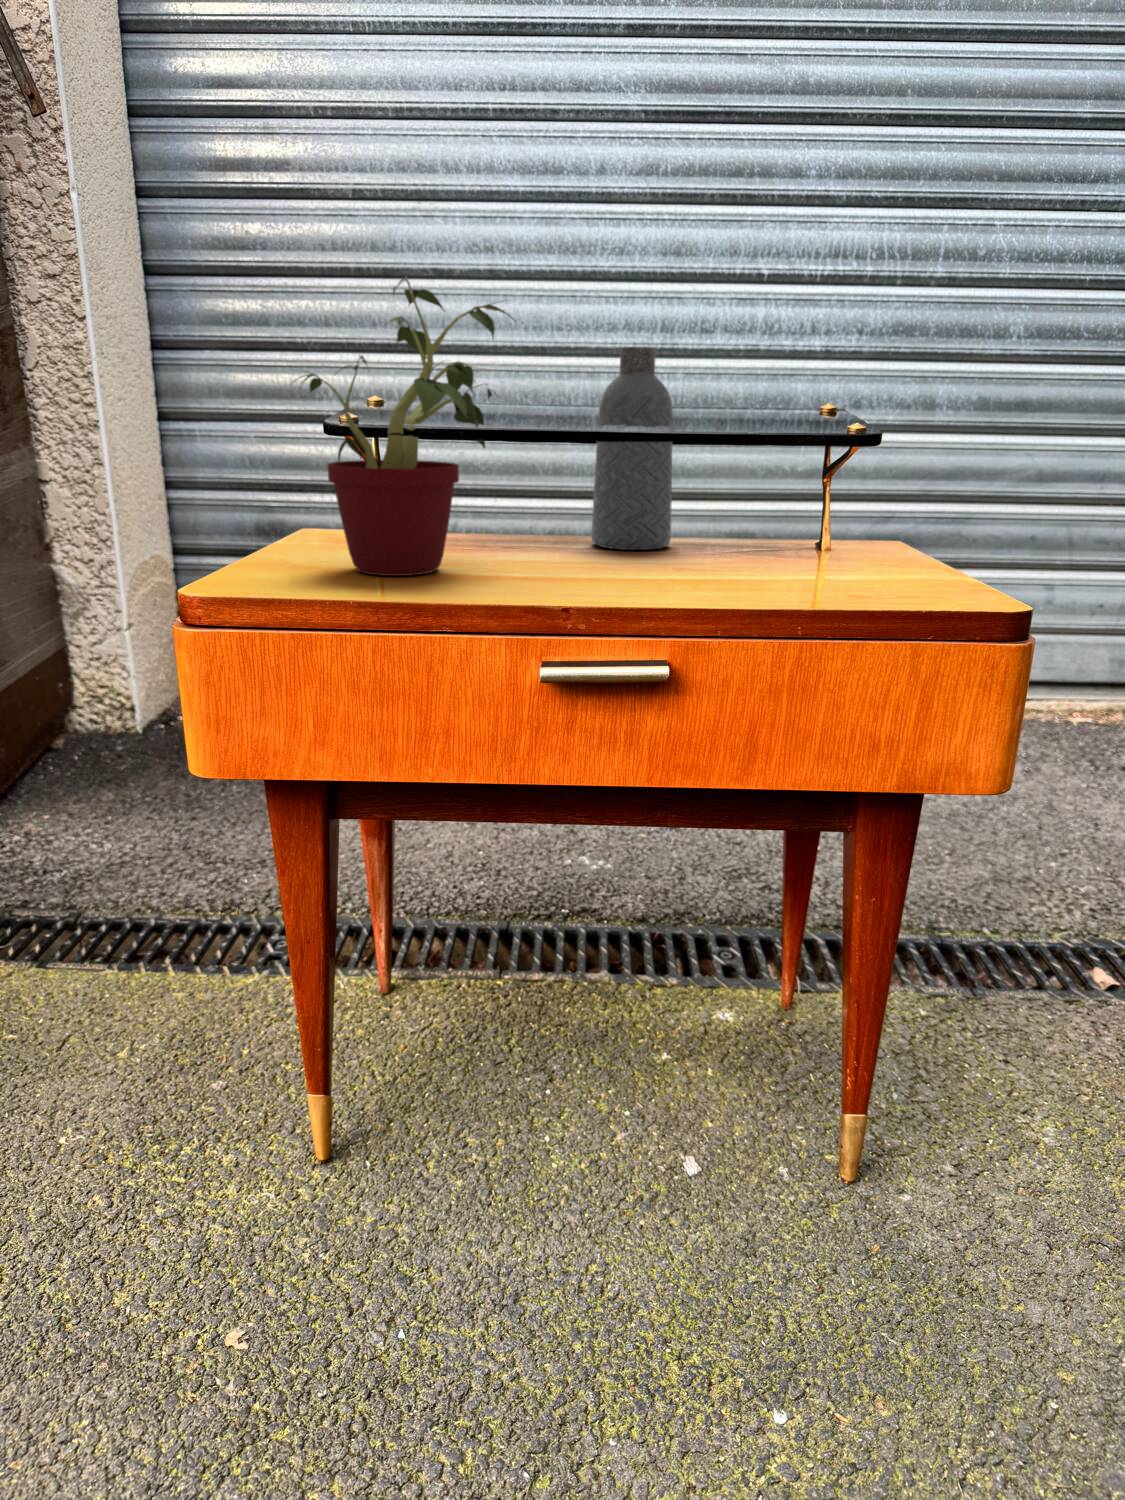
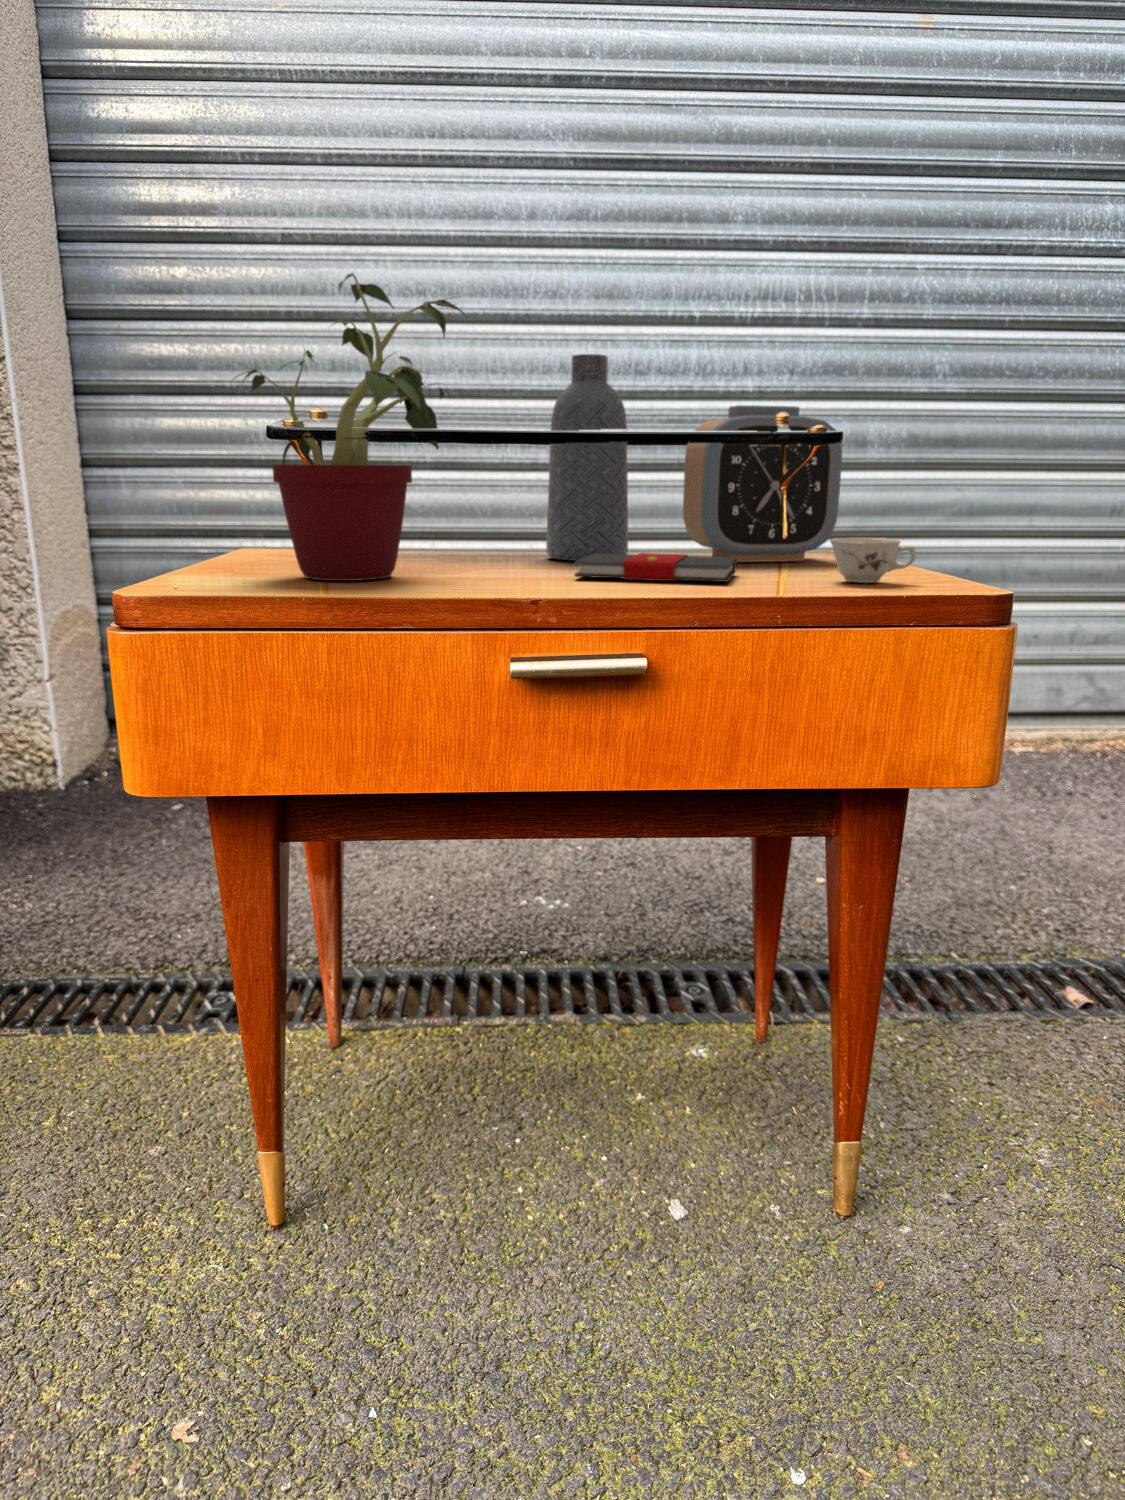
alarm clock: none [726,399,885,554] -> present [683,405,842,562]
teacup: none [861,542,945,588] -> present [830,538,916,583]
book: none [611,548,771,585] -> present [574,553,737,582]

